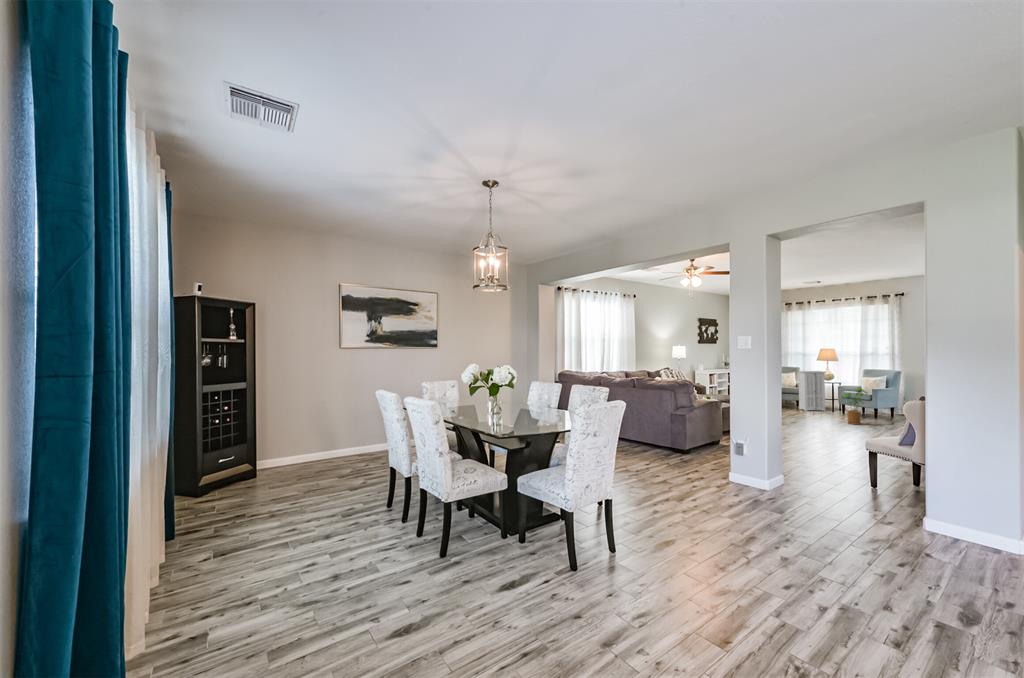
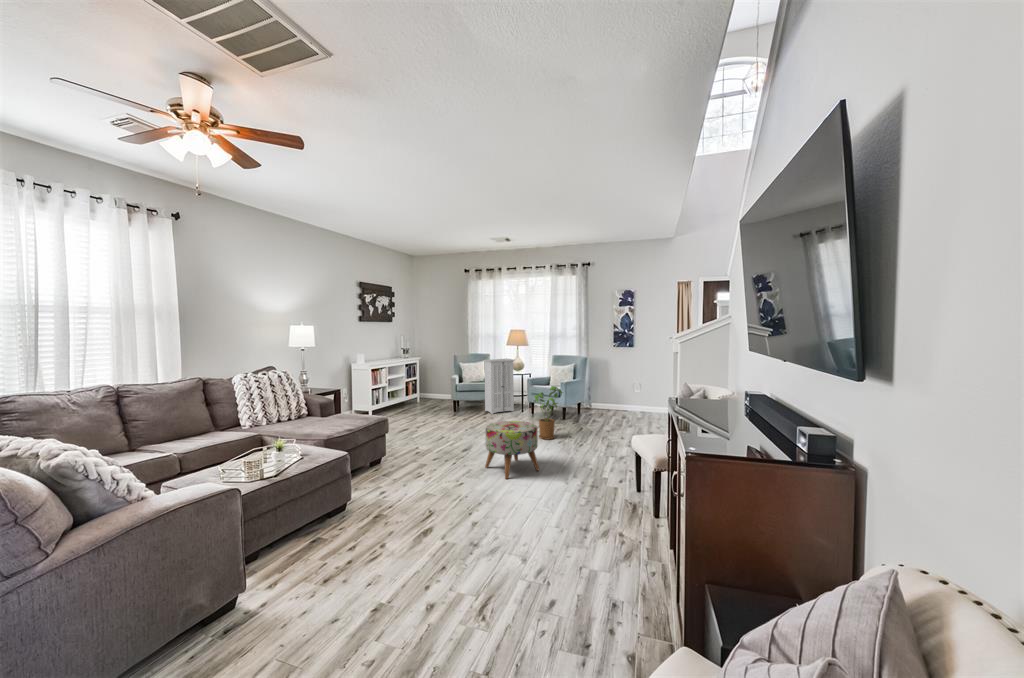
ottoman: none [806,404,846,434] -> present [485,421,539,479]

